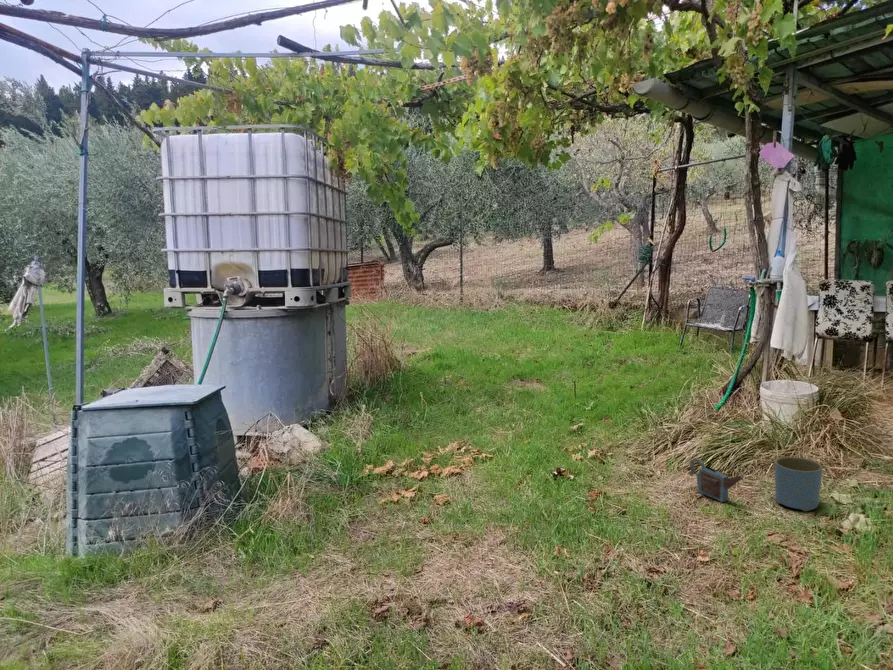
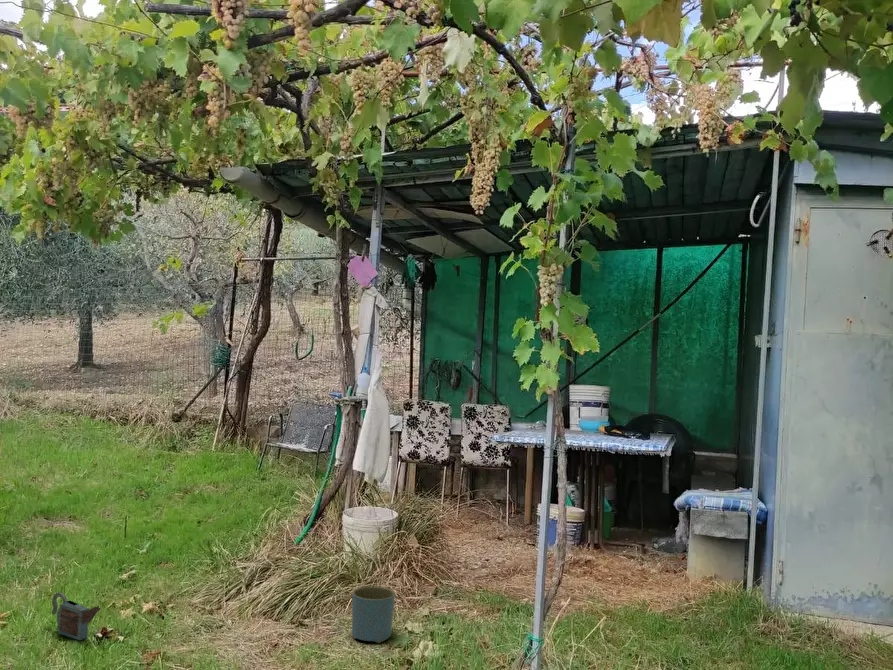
watering can: present [690,458,743,502] -> present [51,592,100,640]

